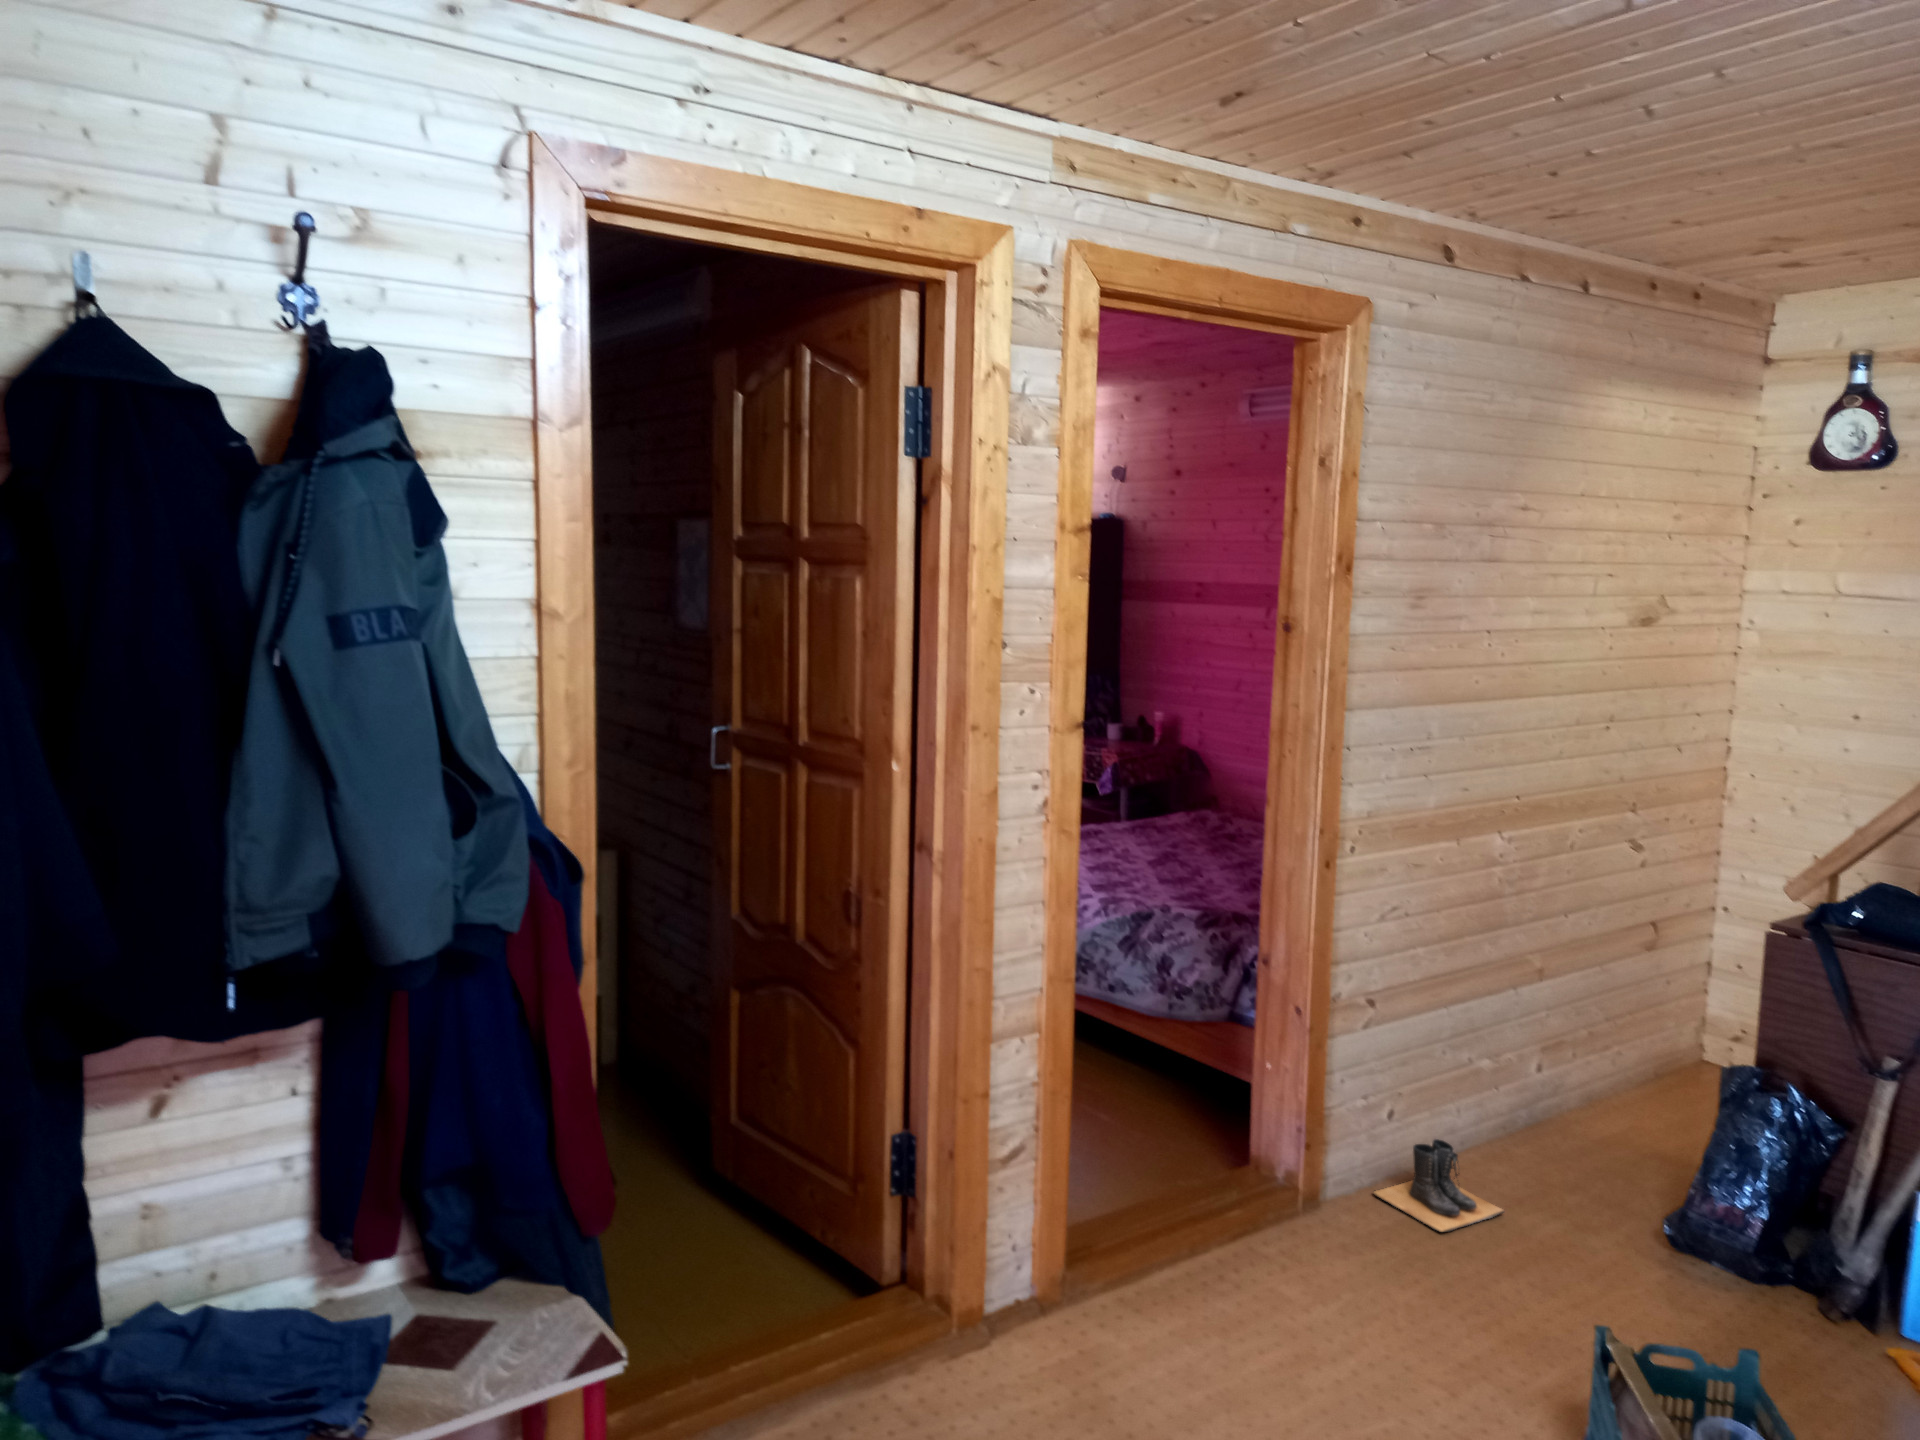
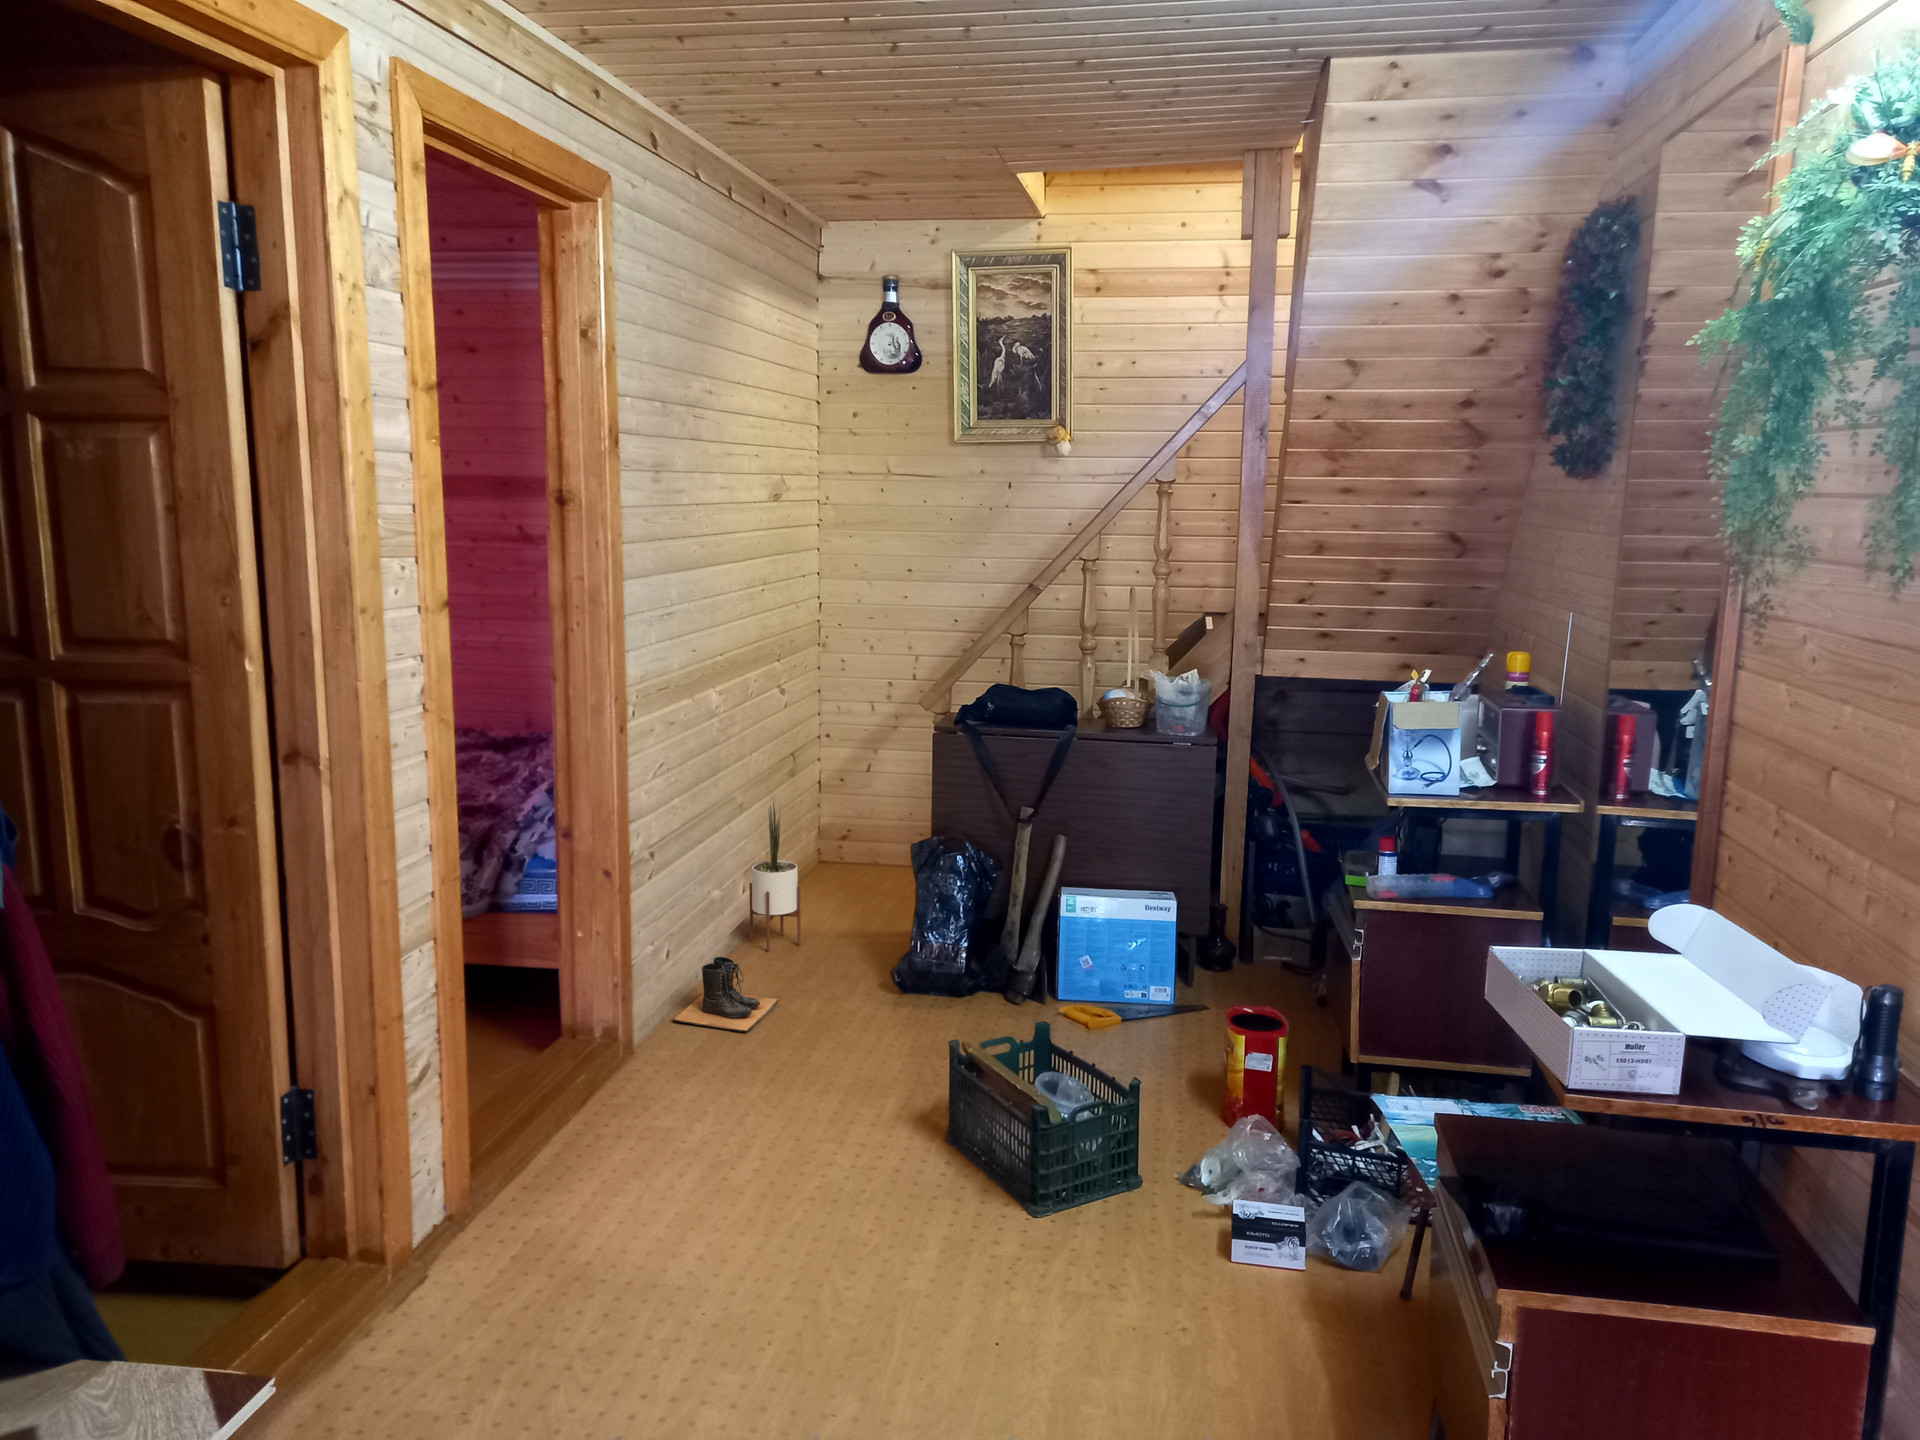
potted plant: none [1530,972,1595,1158] -> present [749,798,801,951]

